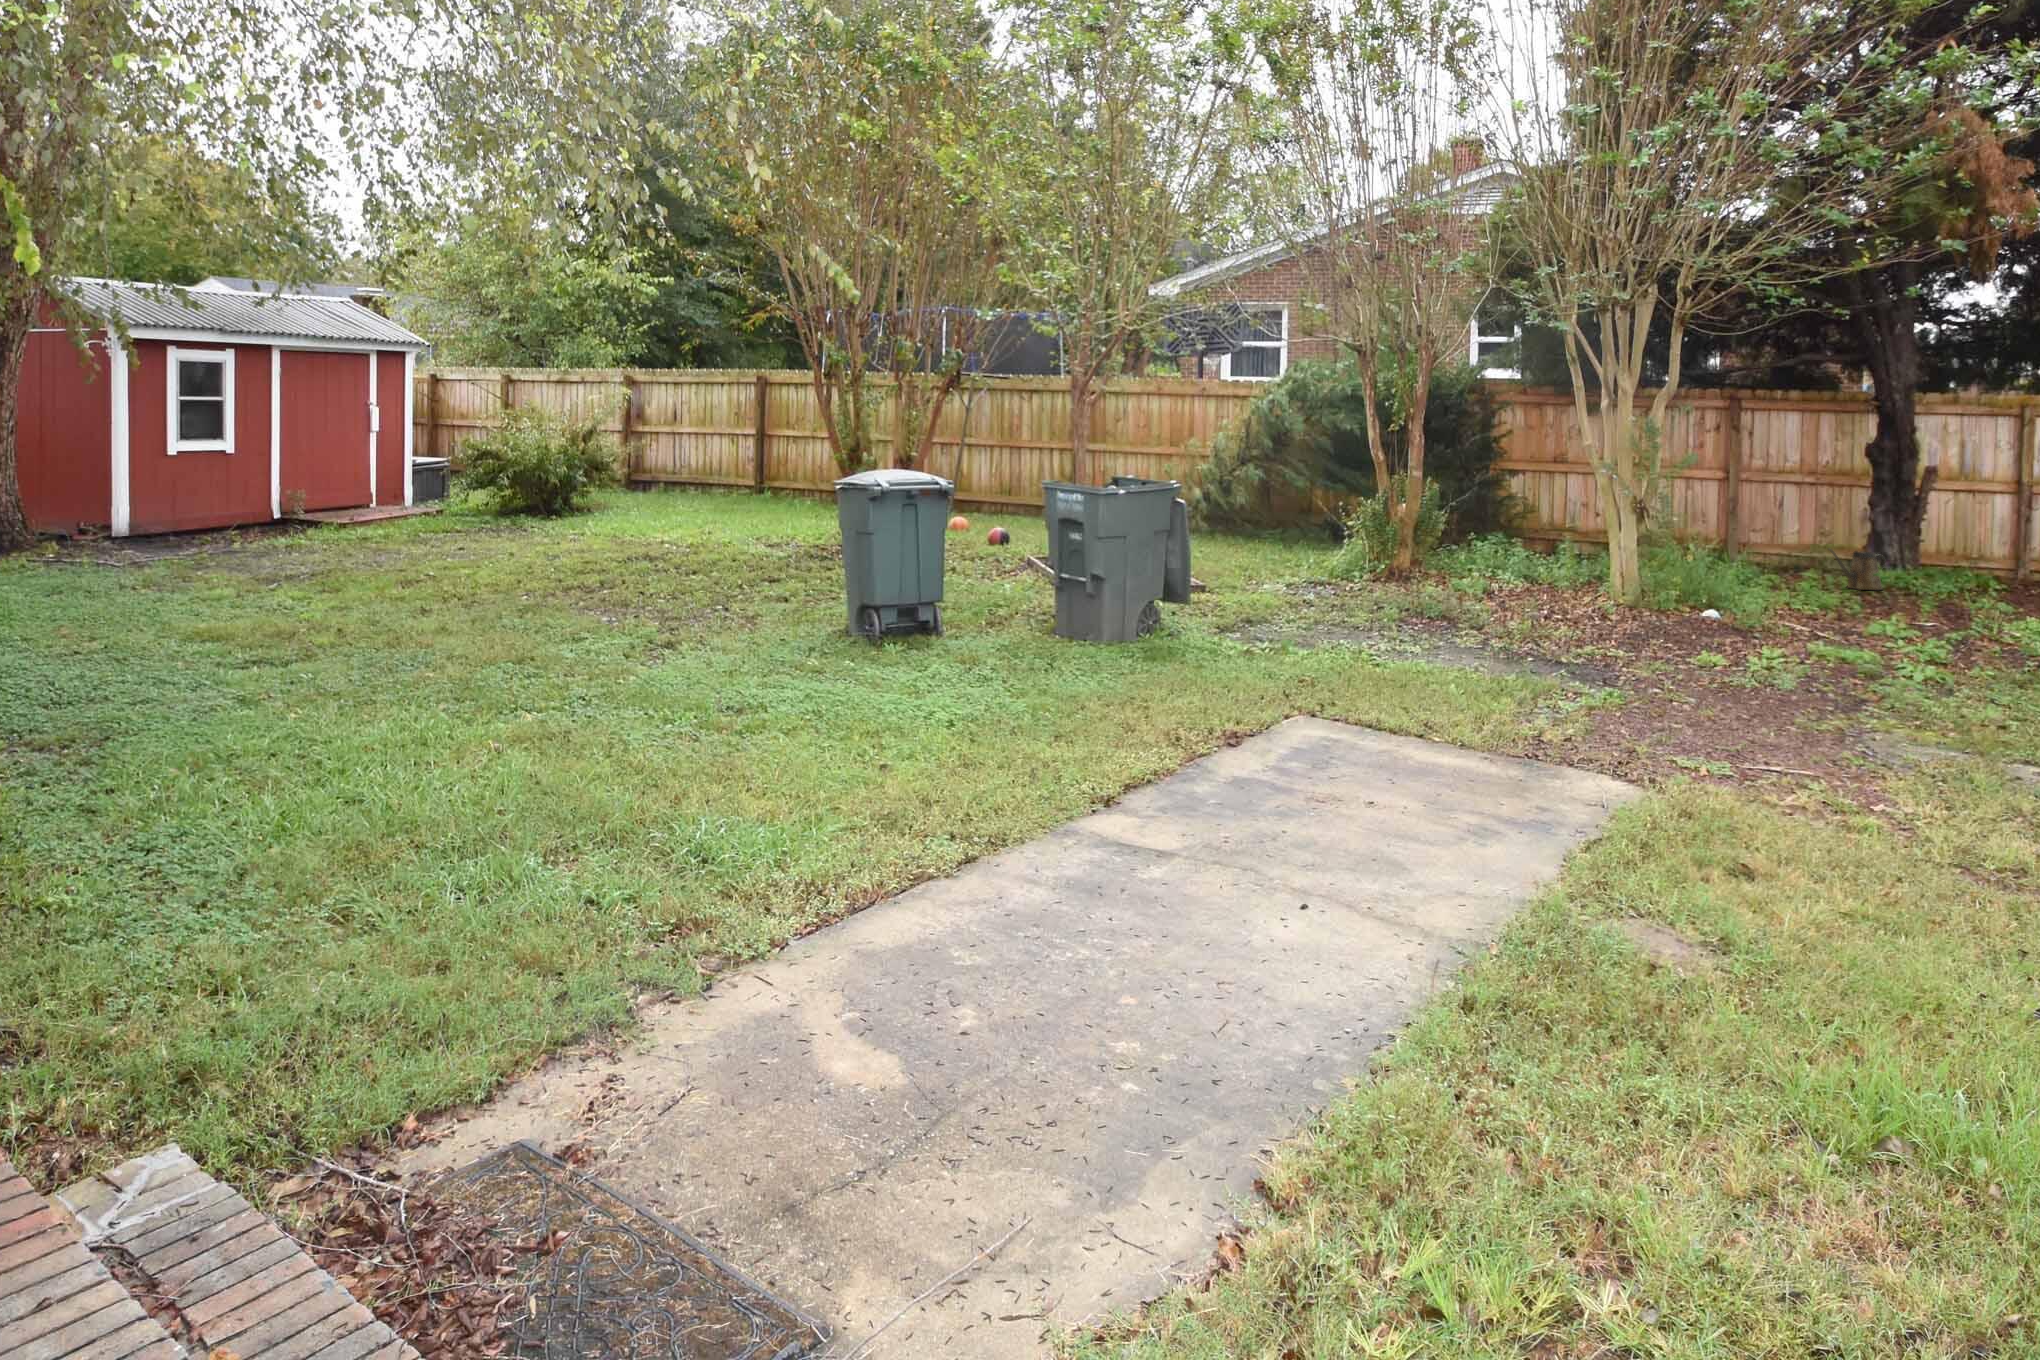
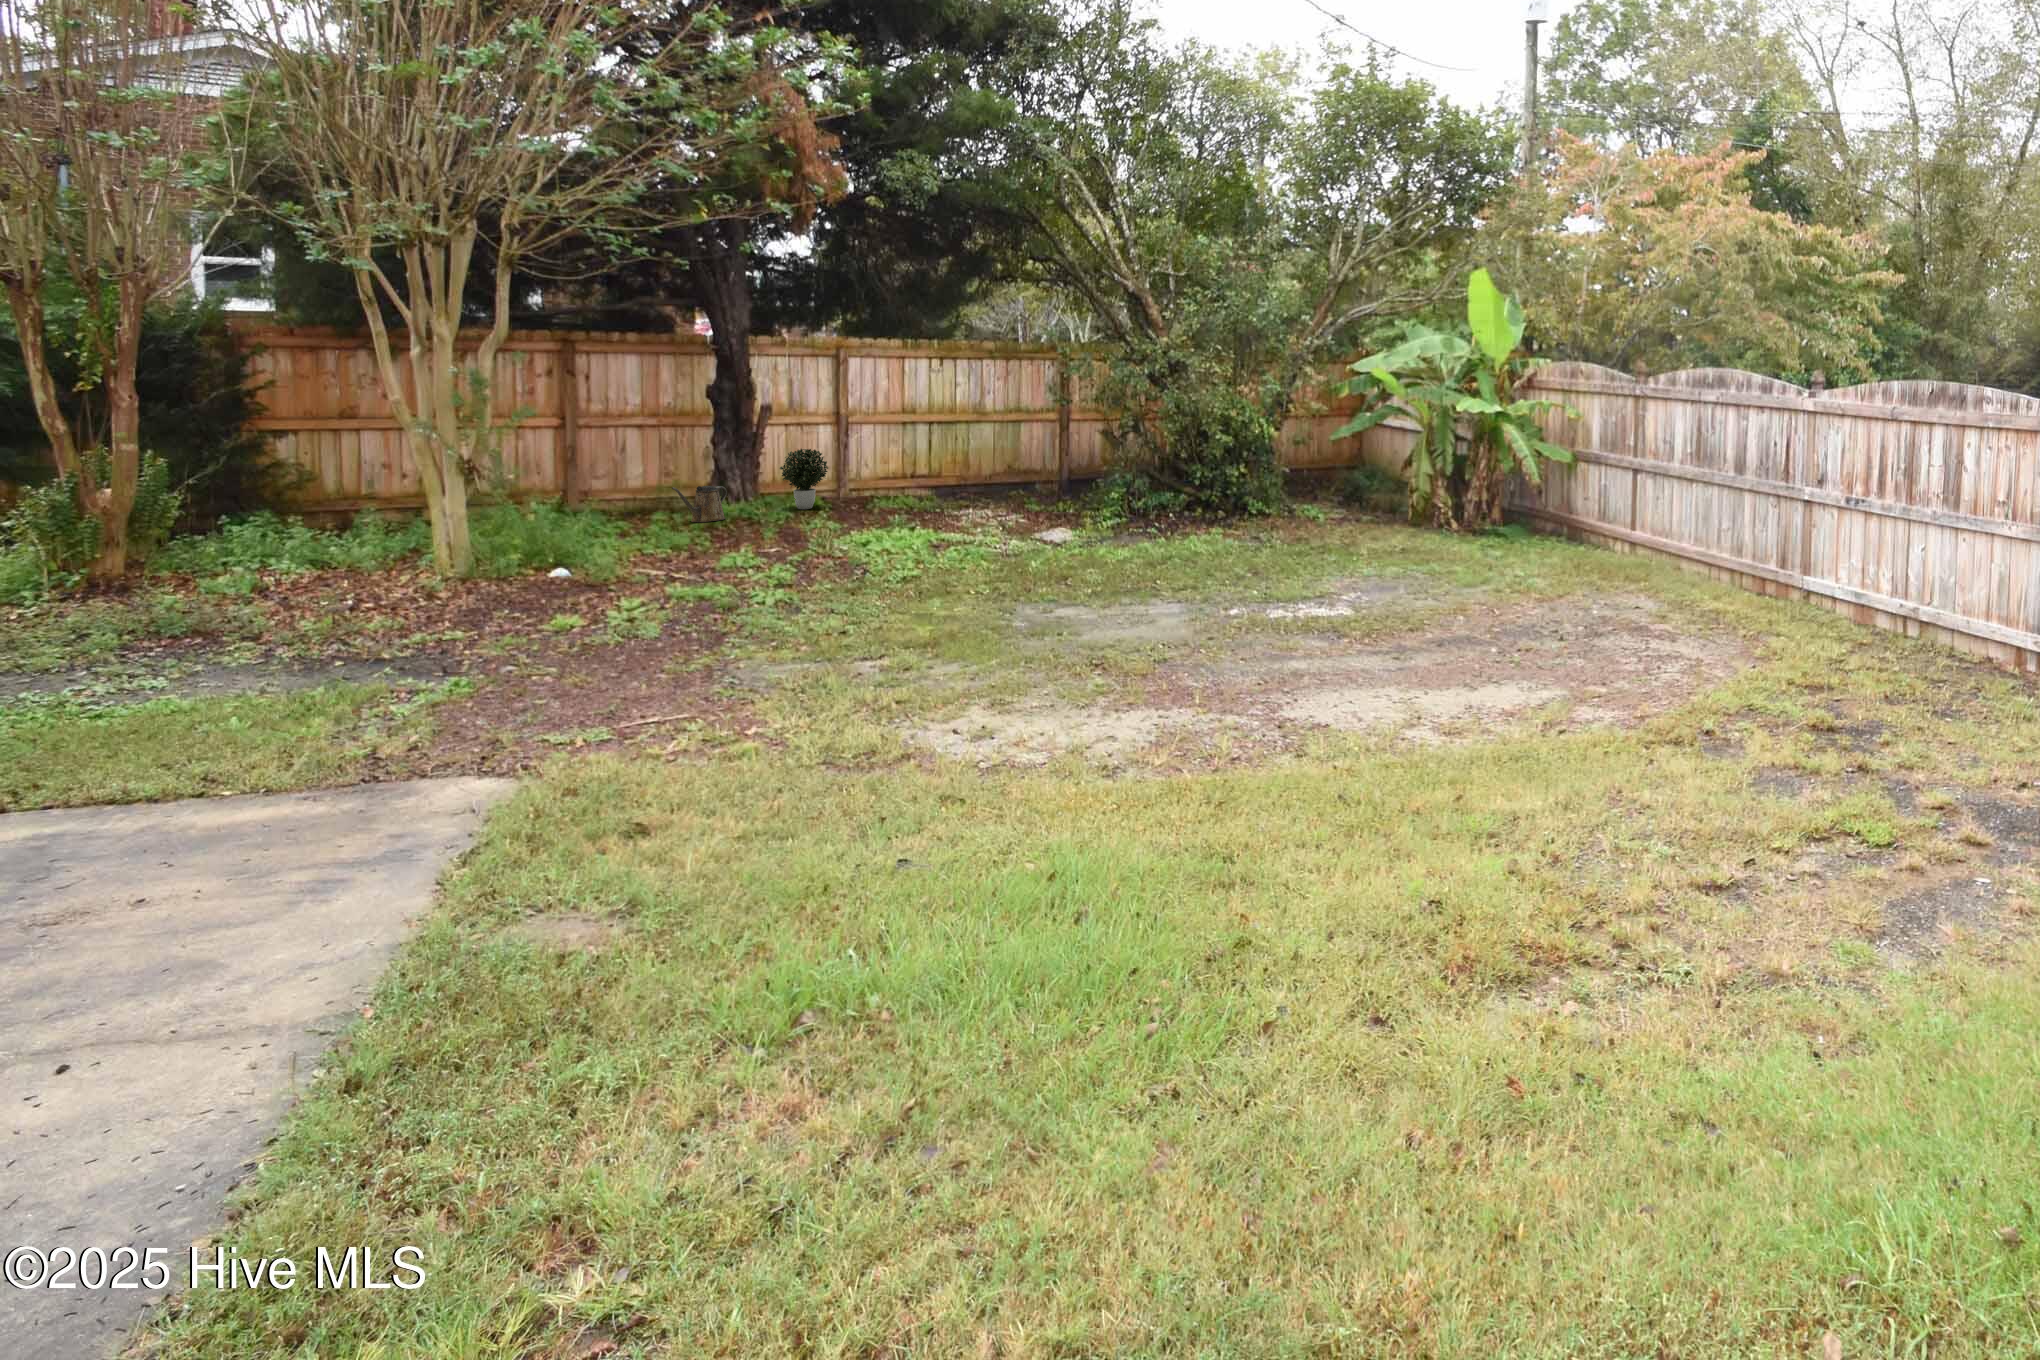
potted plant: none [1946,523,2006,594] -> present [780,449,828,509]

